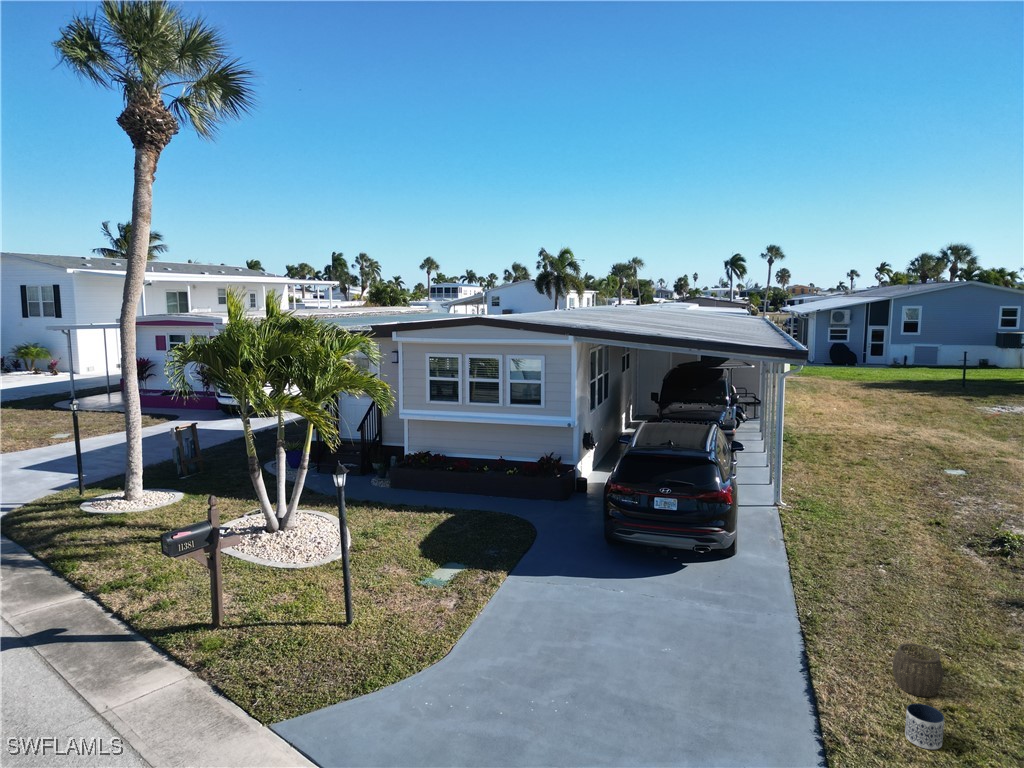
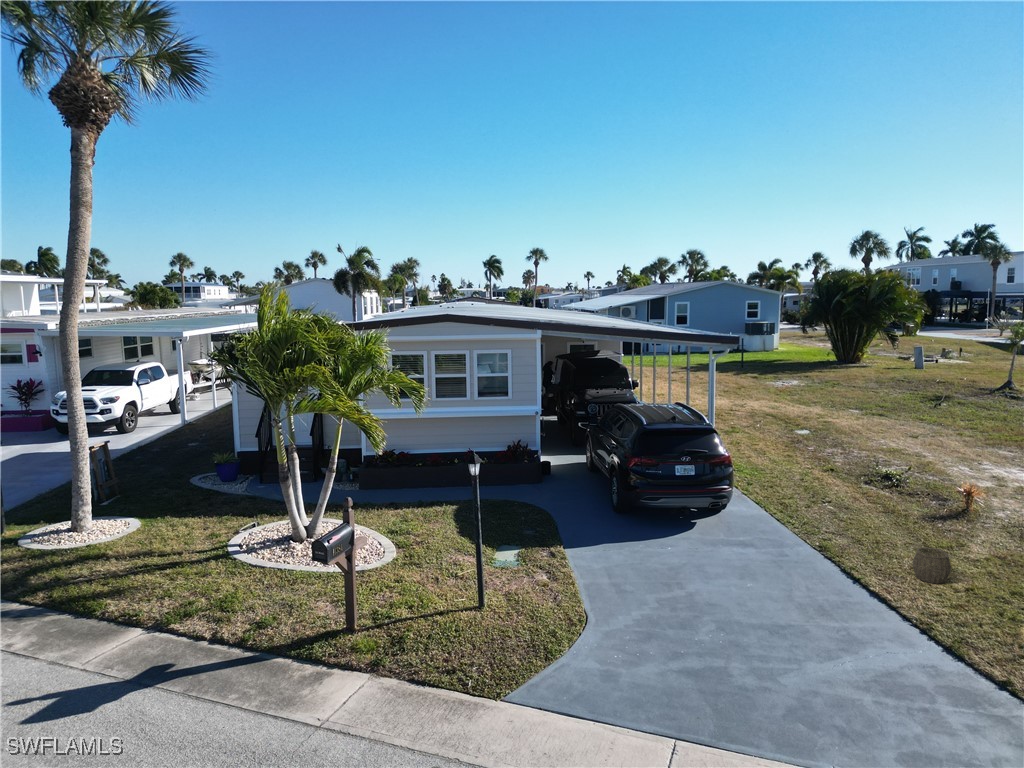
planter: present [905,703,944,749] -> none [954,585,984,615]

